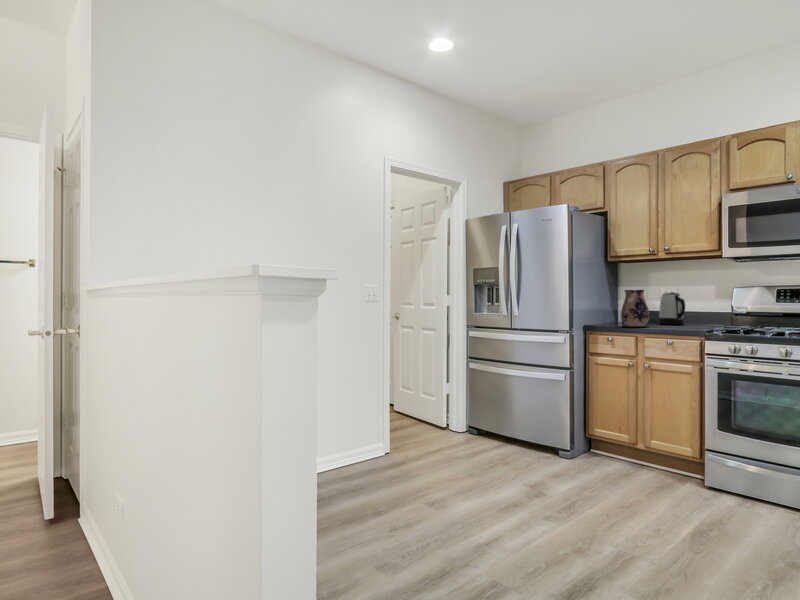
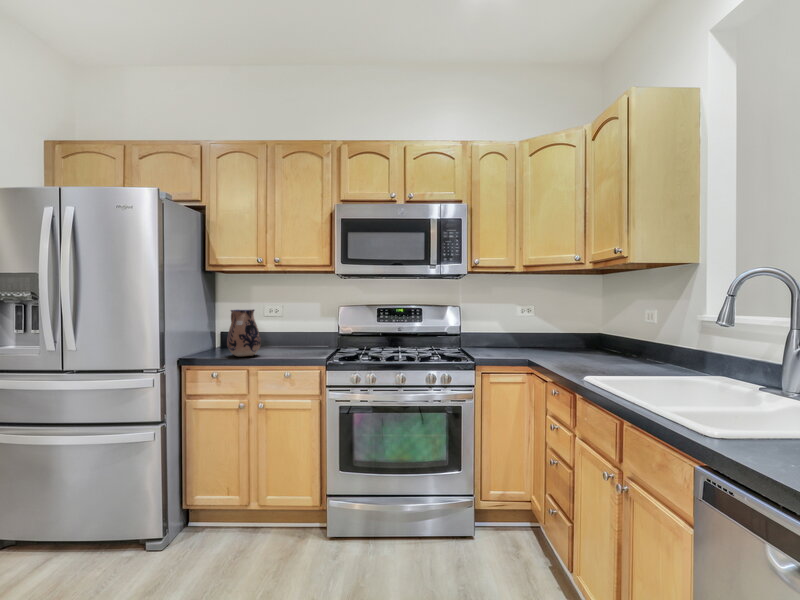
kettle: present [659,292,685,324] -> none [268,312,297,350]

